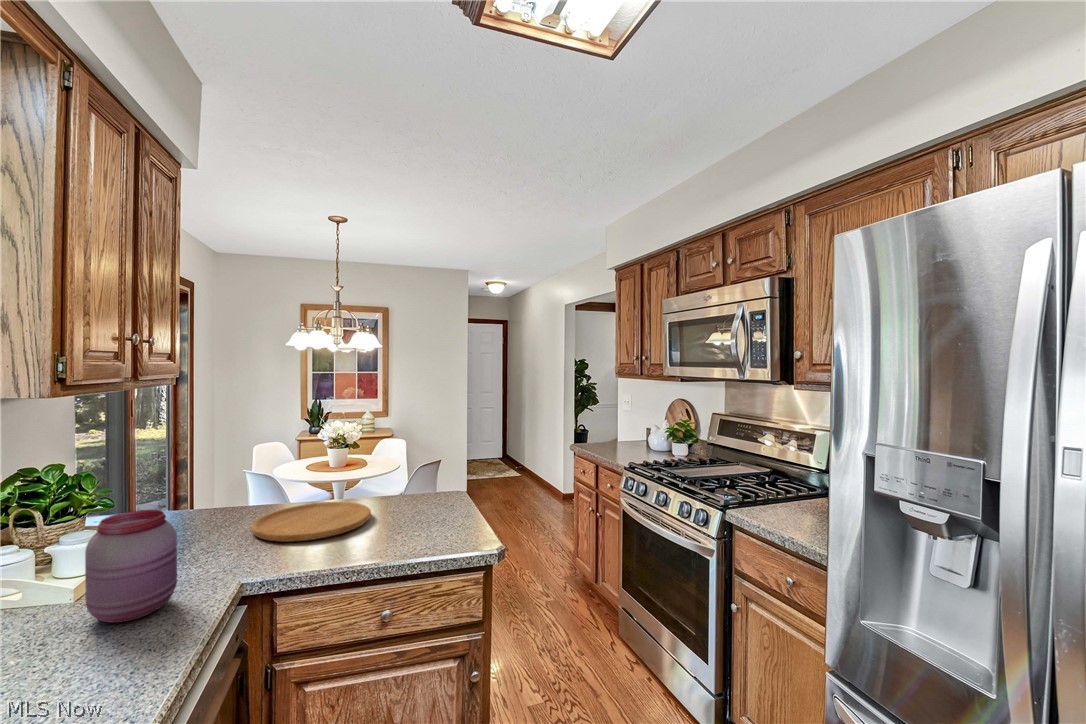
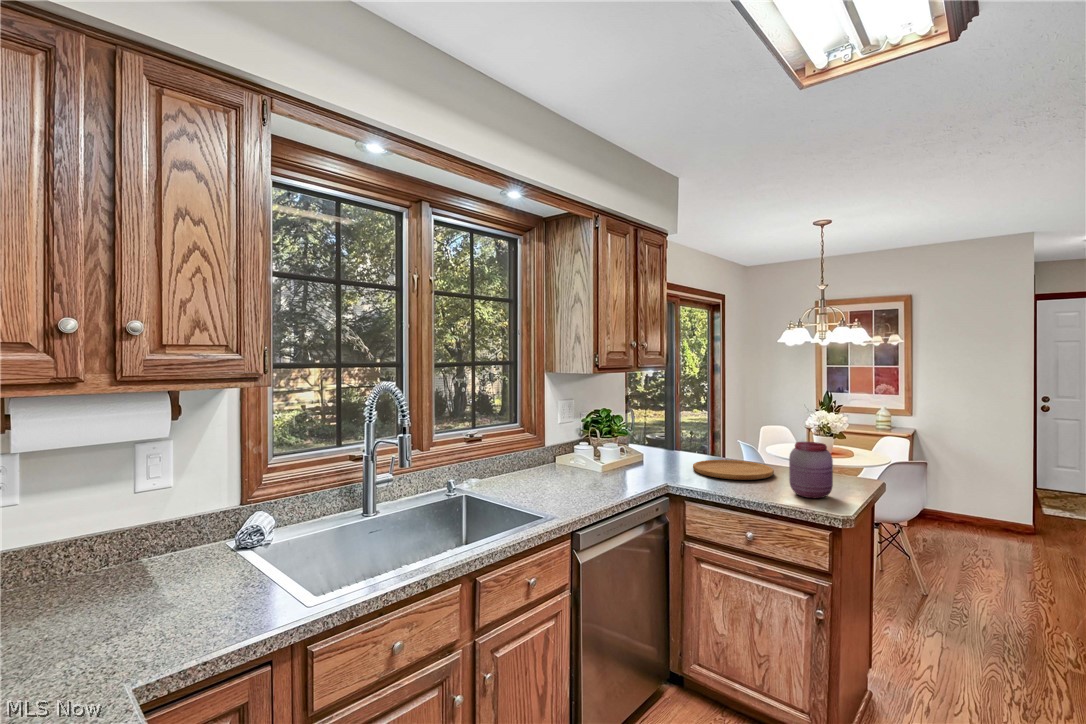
jar: present [85,510,177,623] -> present [789,442,833,498]

